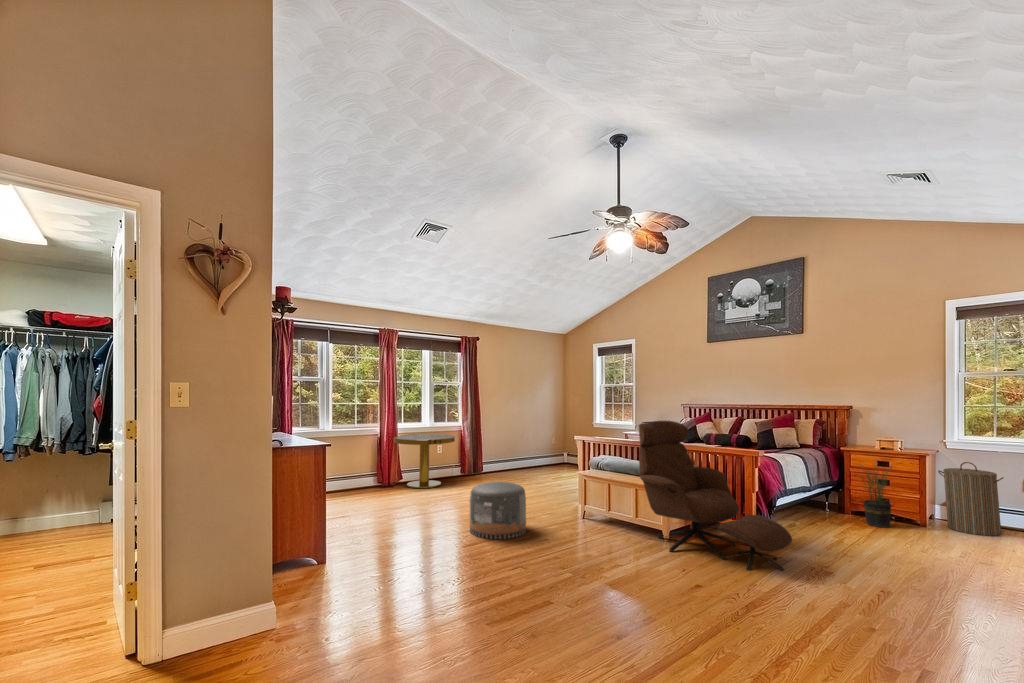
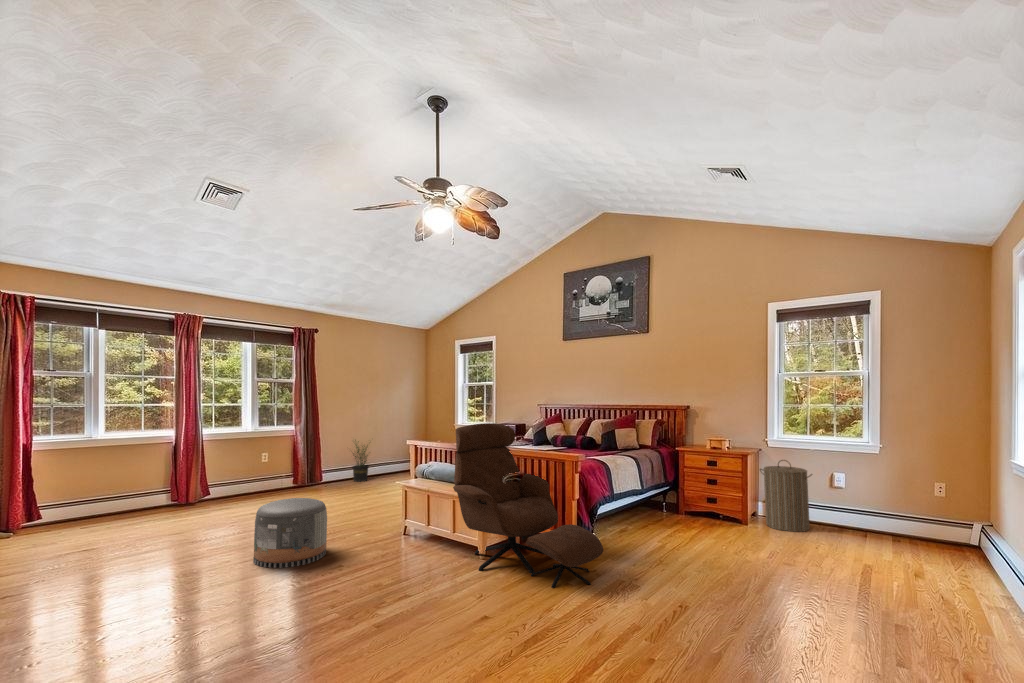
side table: present [394,434,455,488] -> none [196,442,277,507]
potted plant: present [862,466,893,527] -> present [352,440,369,482]

